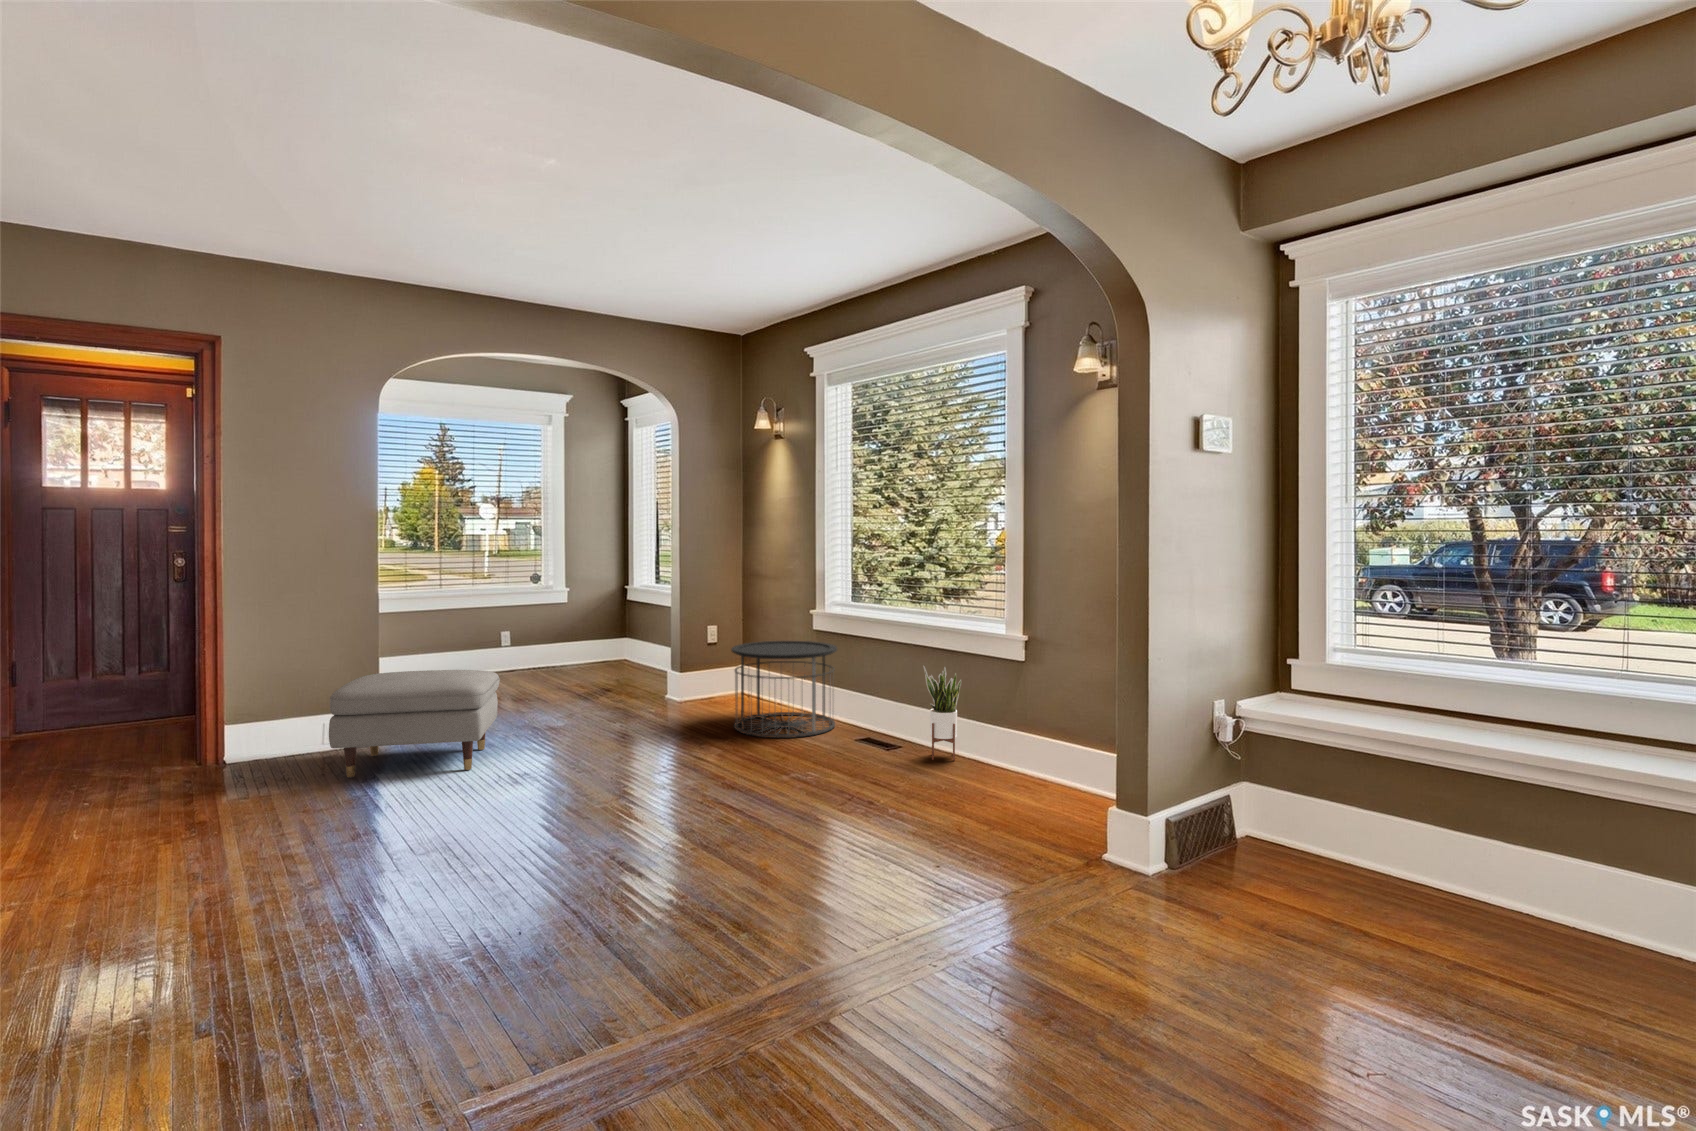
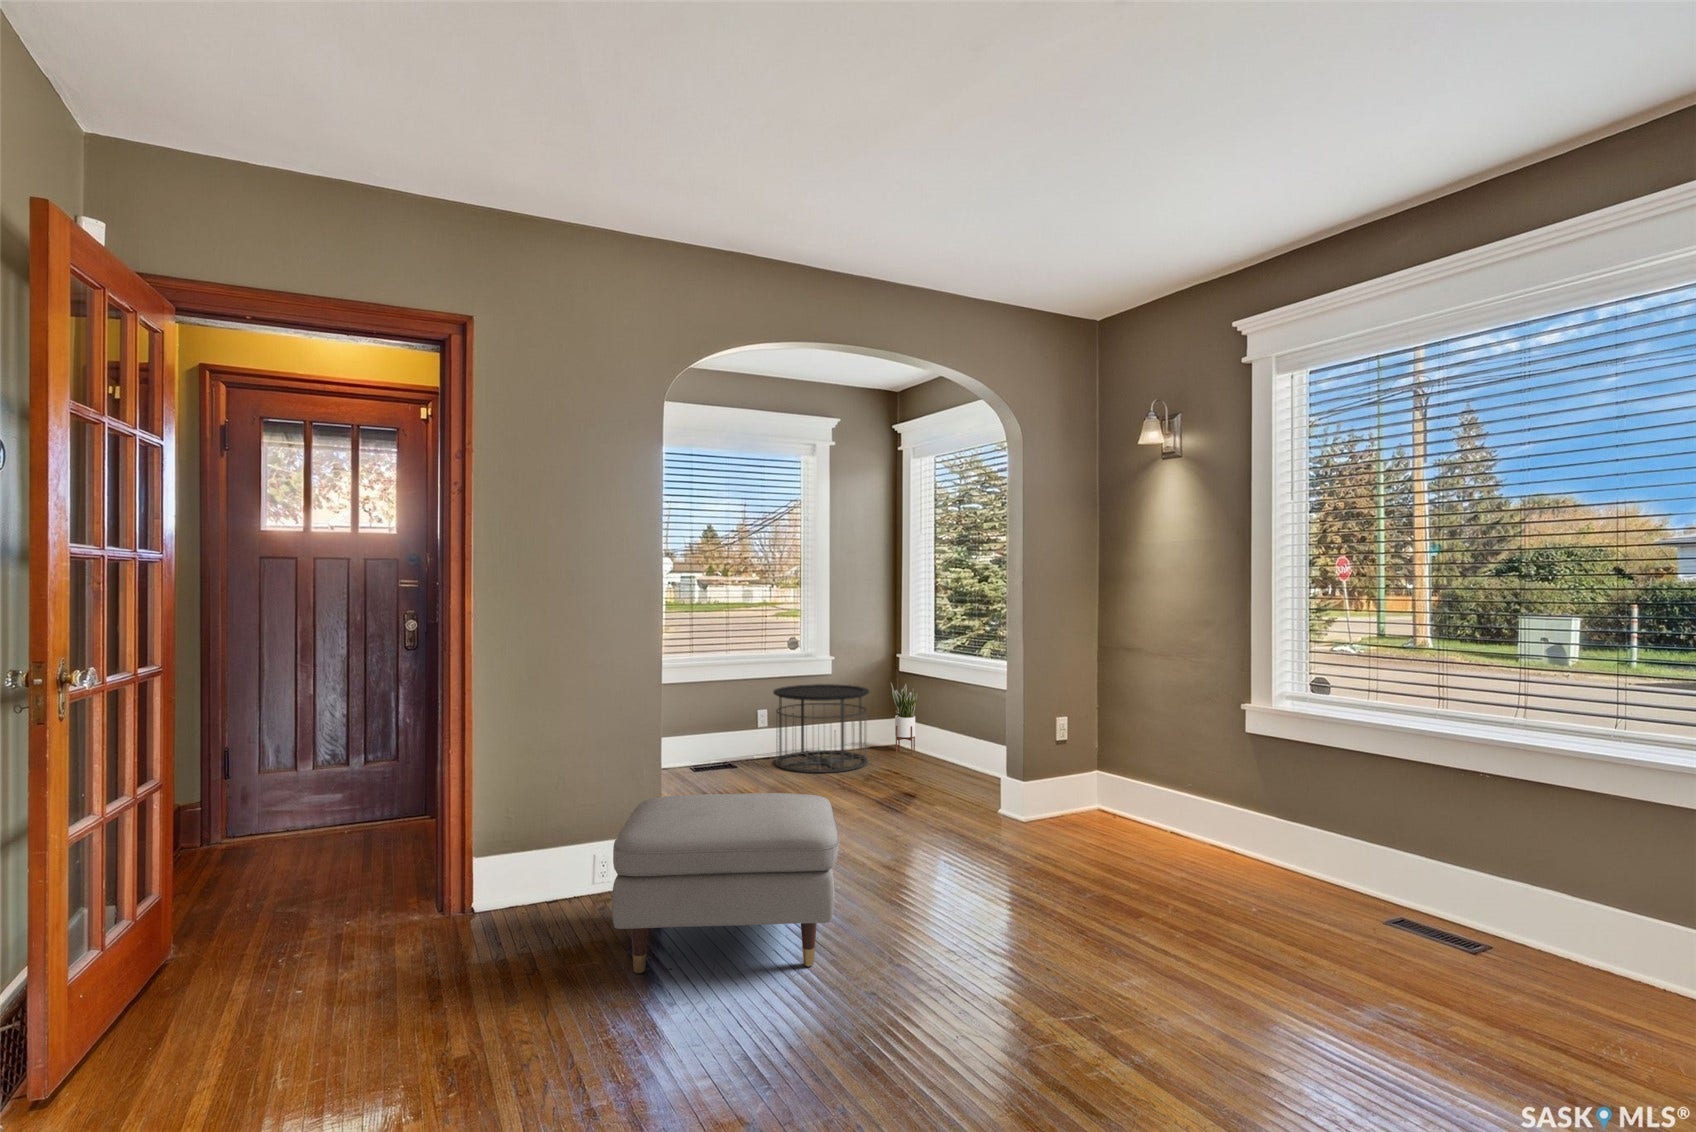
side table: present [731,641,837,738] -> present [773,684,869,773]
potted plant: present [923,666,961,761] -> present [891,683,917,754]

